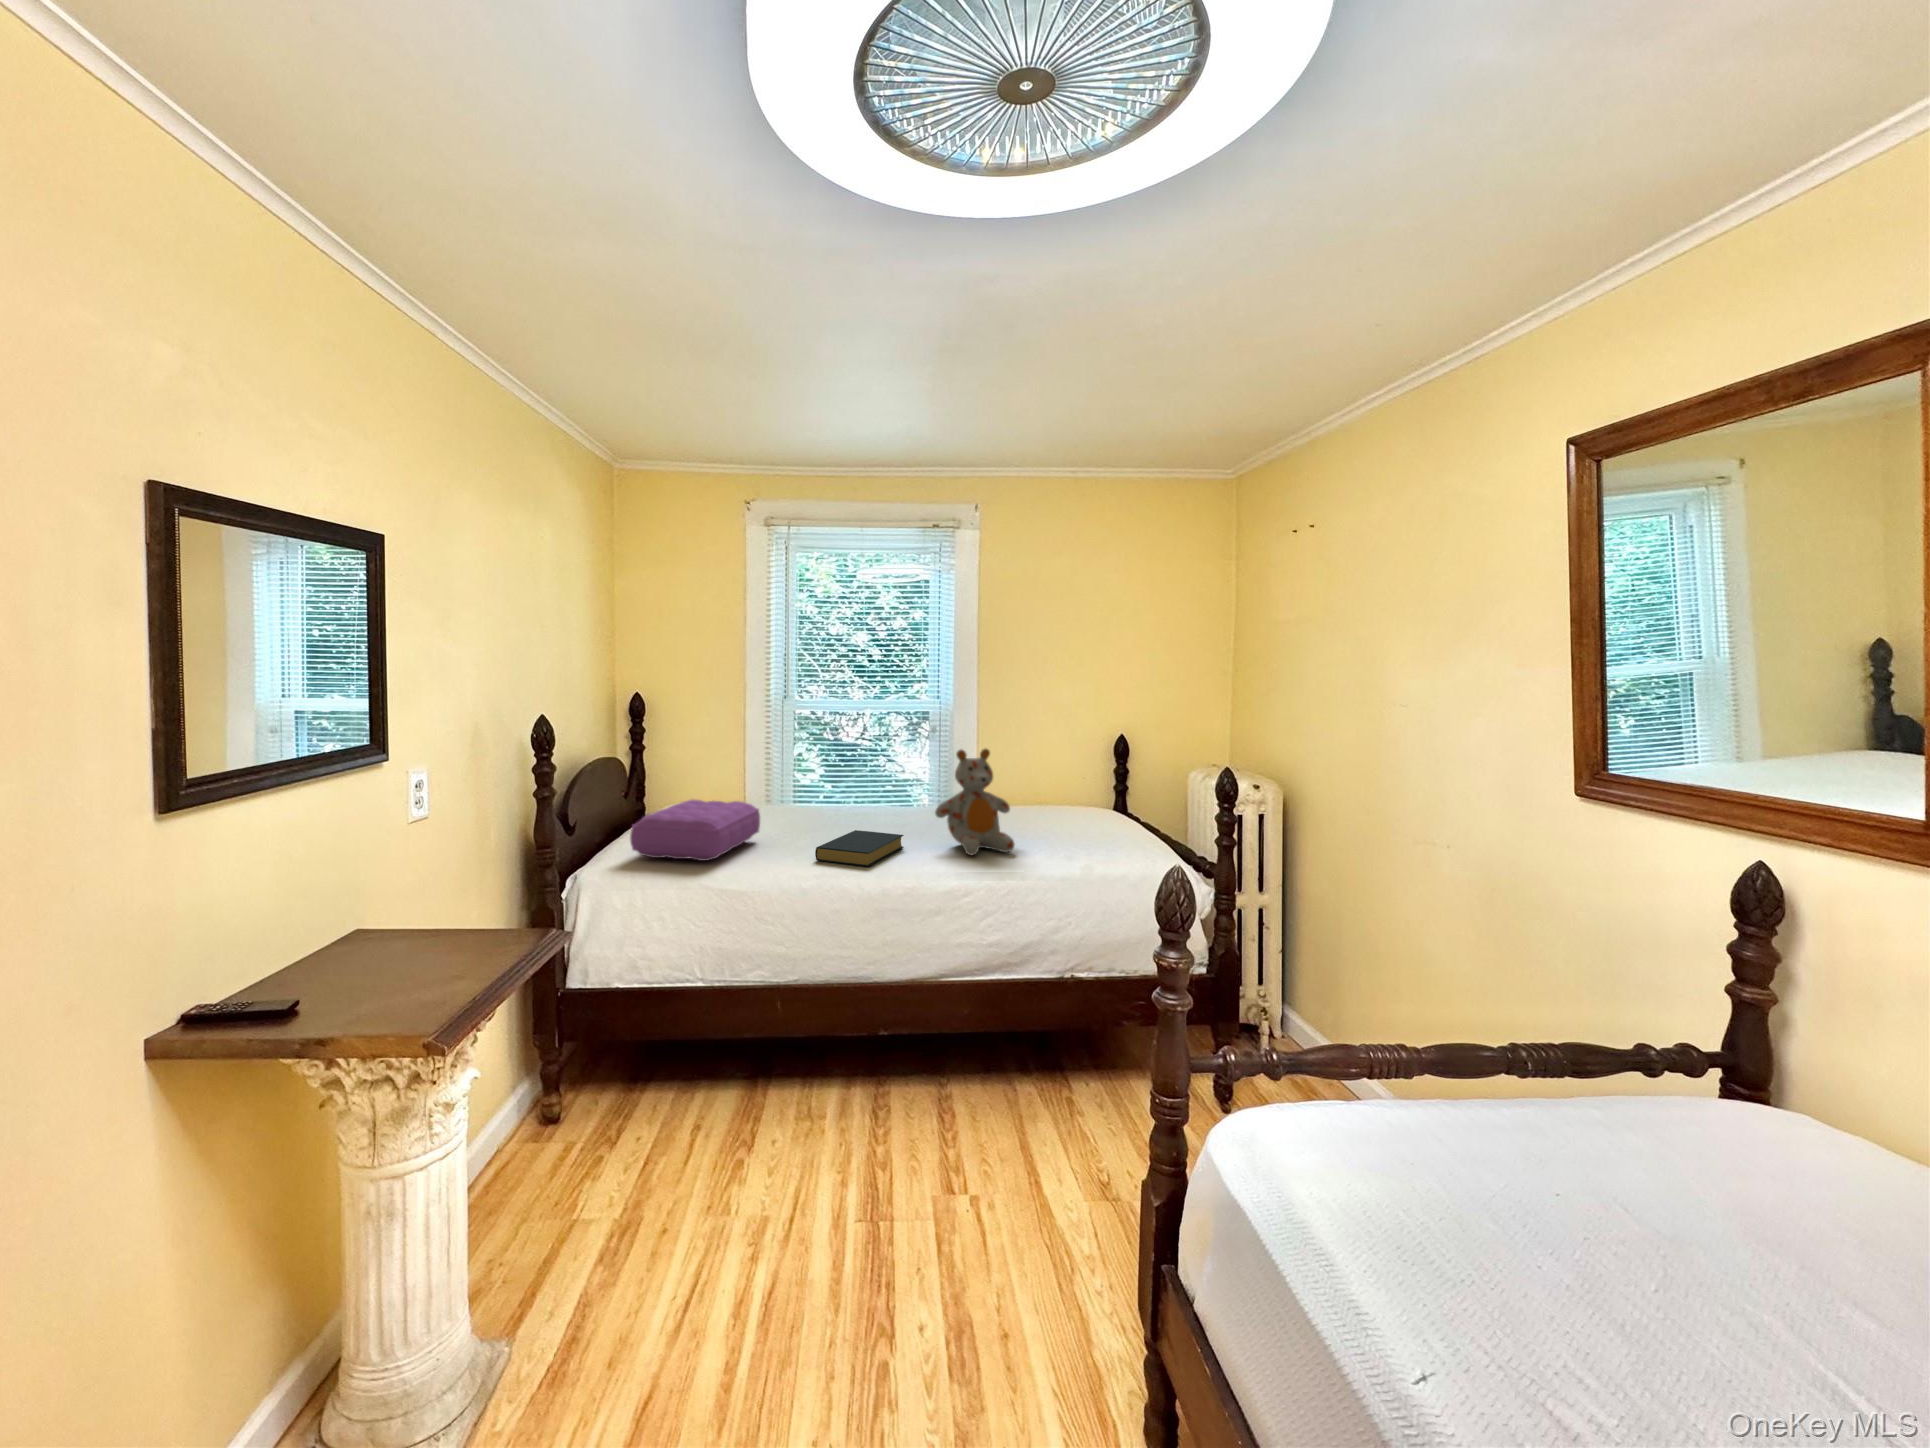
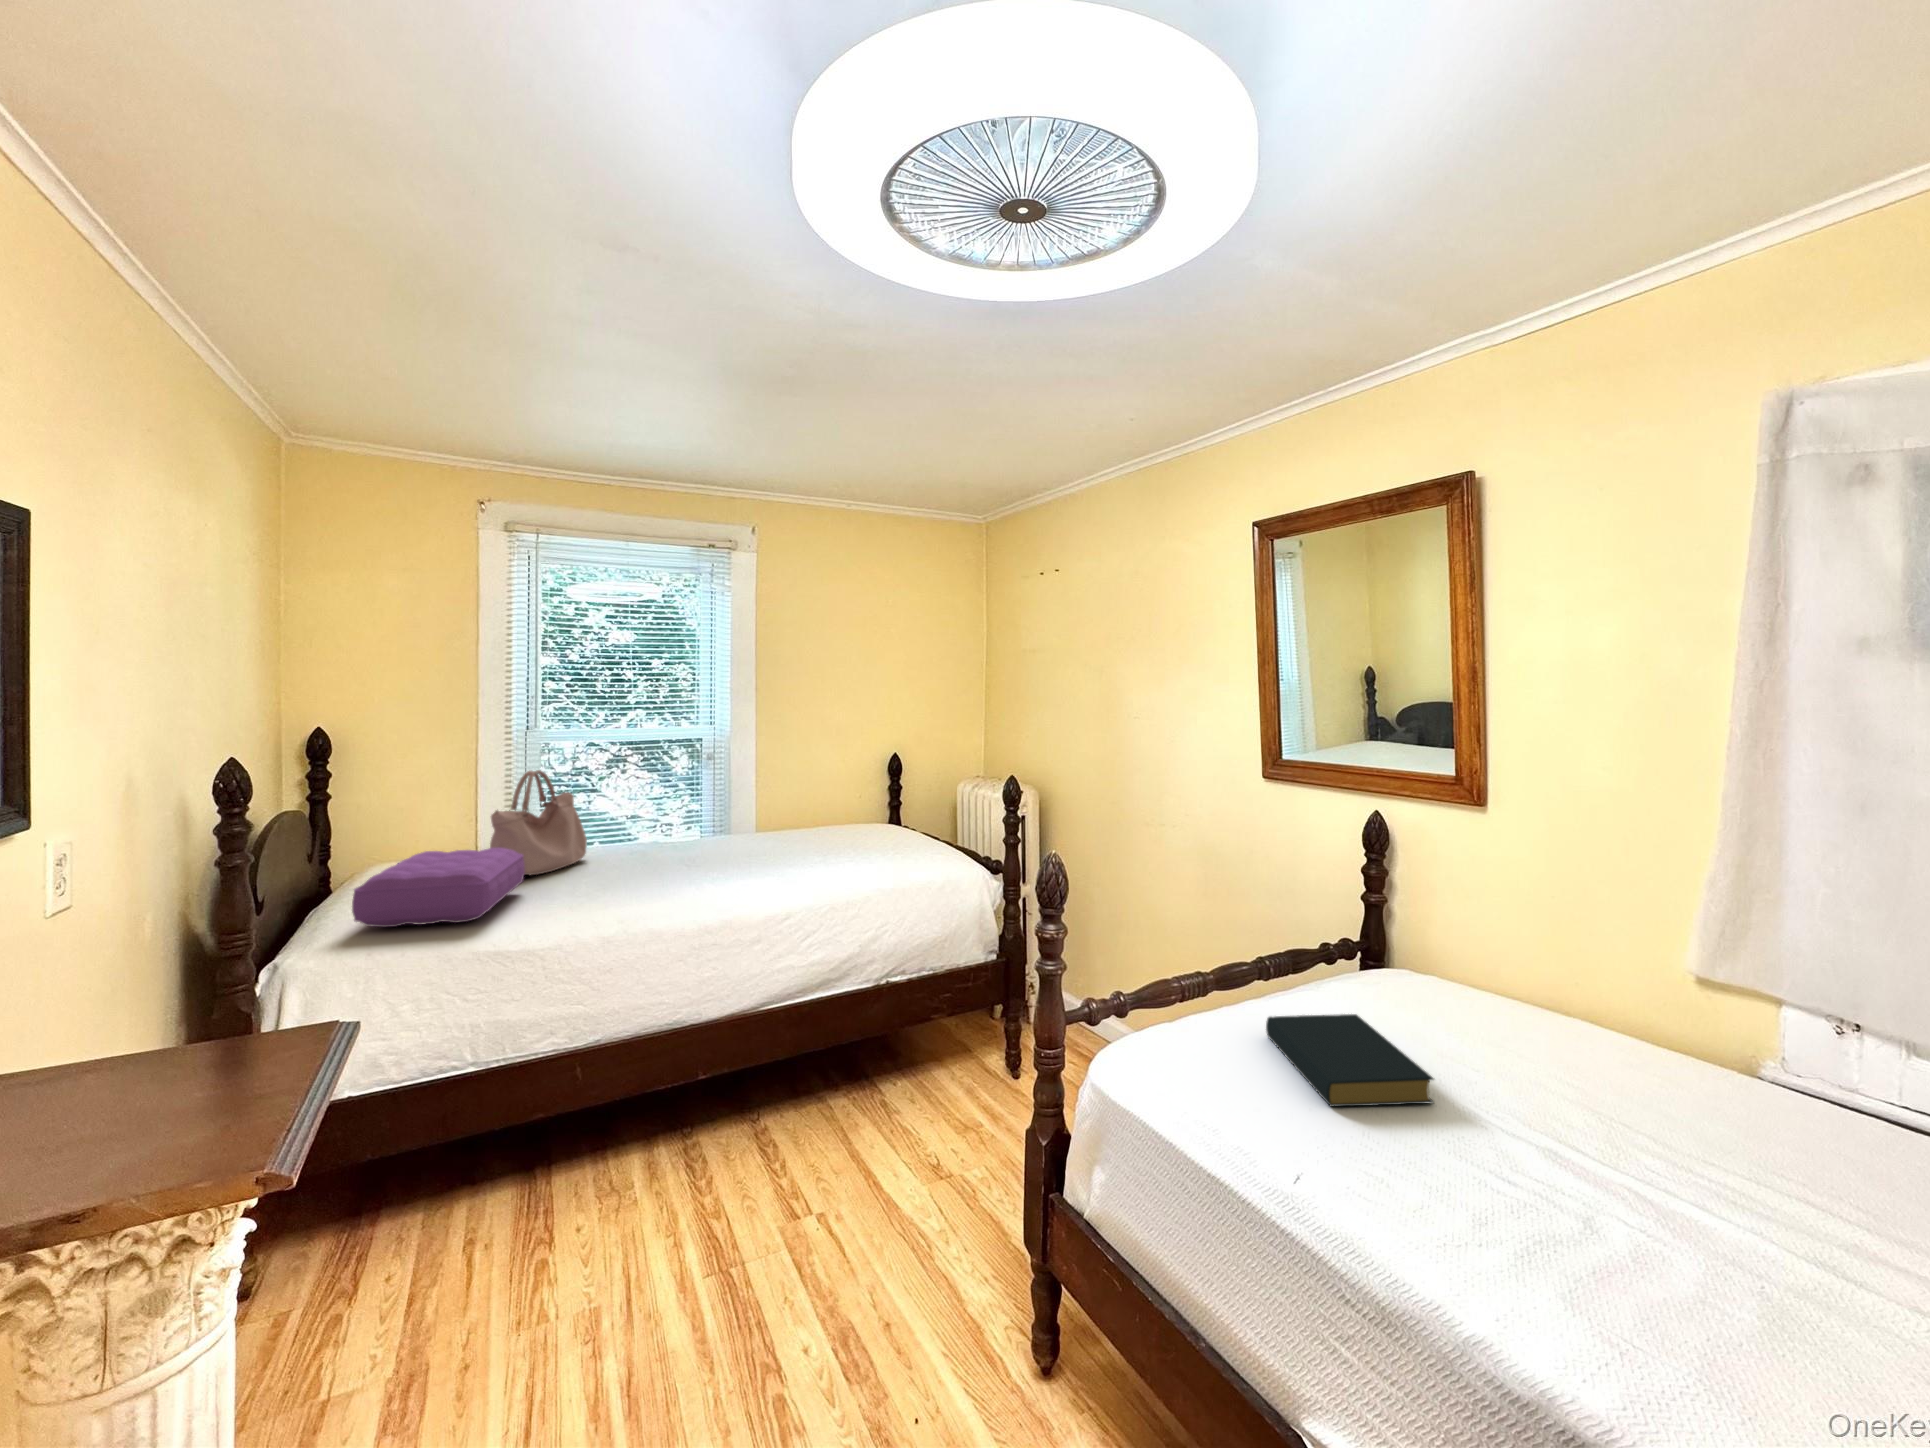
handbag: none [744,737,822,828] -> present [490,770,587,875]
stuffed bear: present [935,749,1014,855] -> none [740,770,825,879]
hardback book: present [815,830,904,867] -> present [1266,1014,1434,1106]

